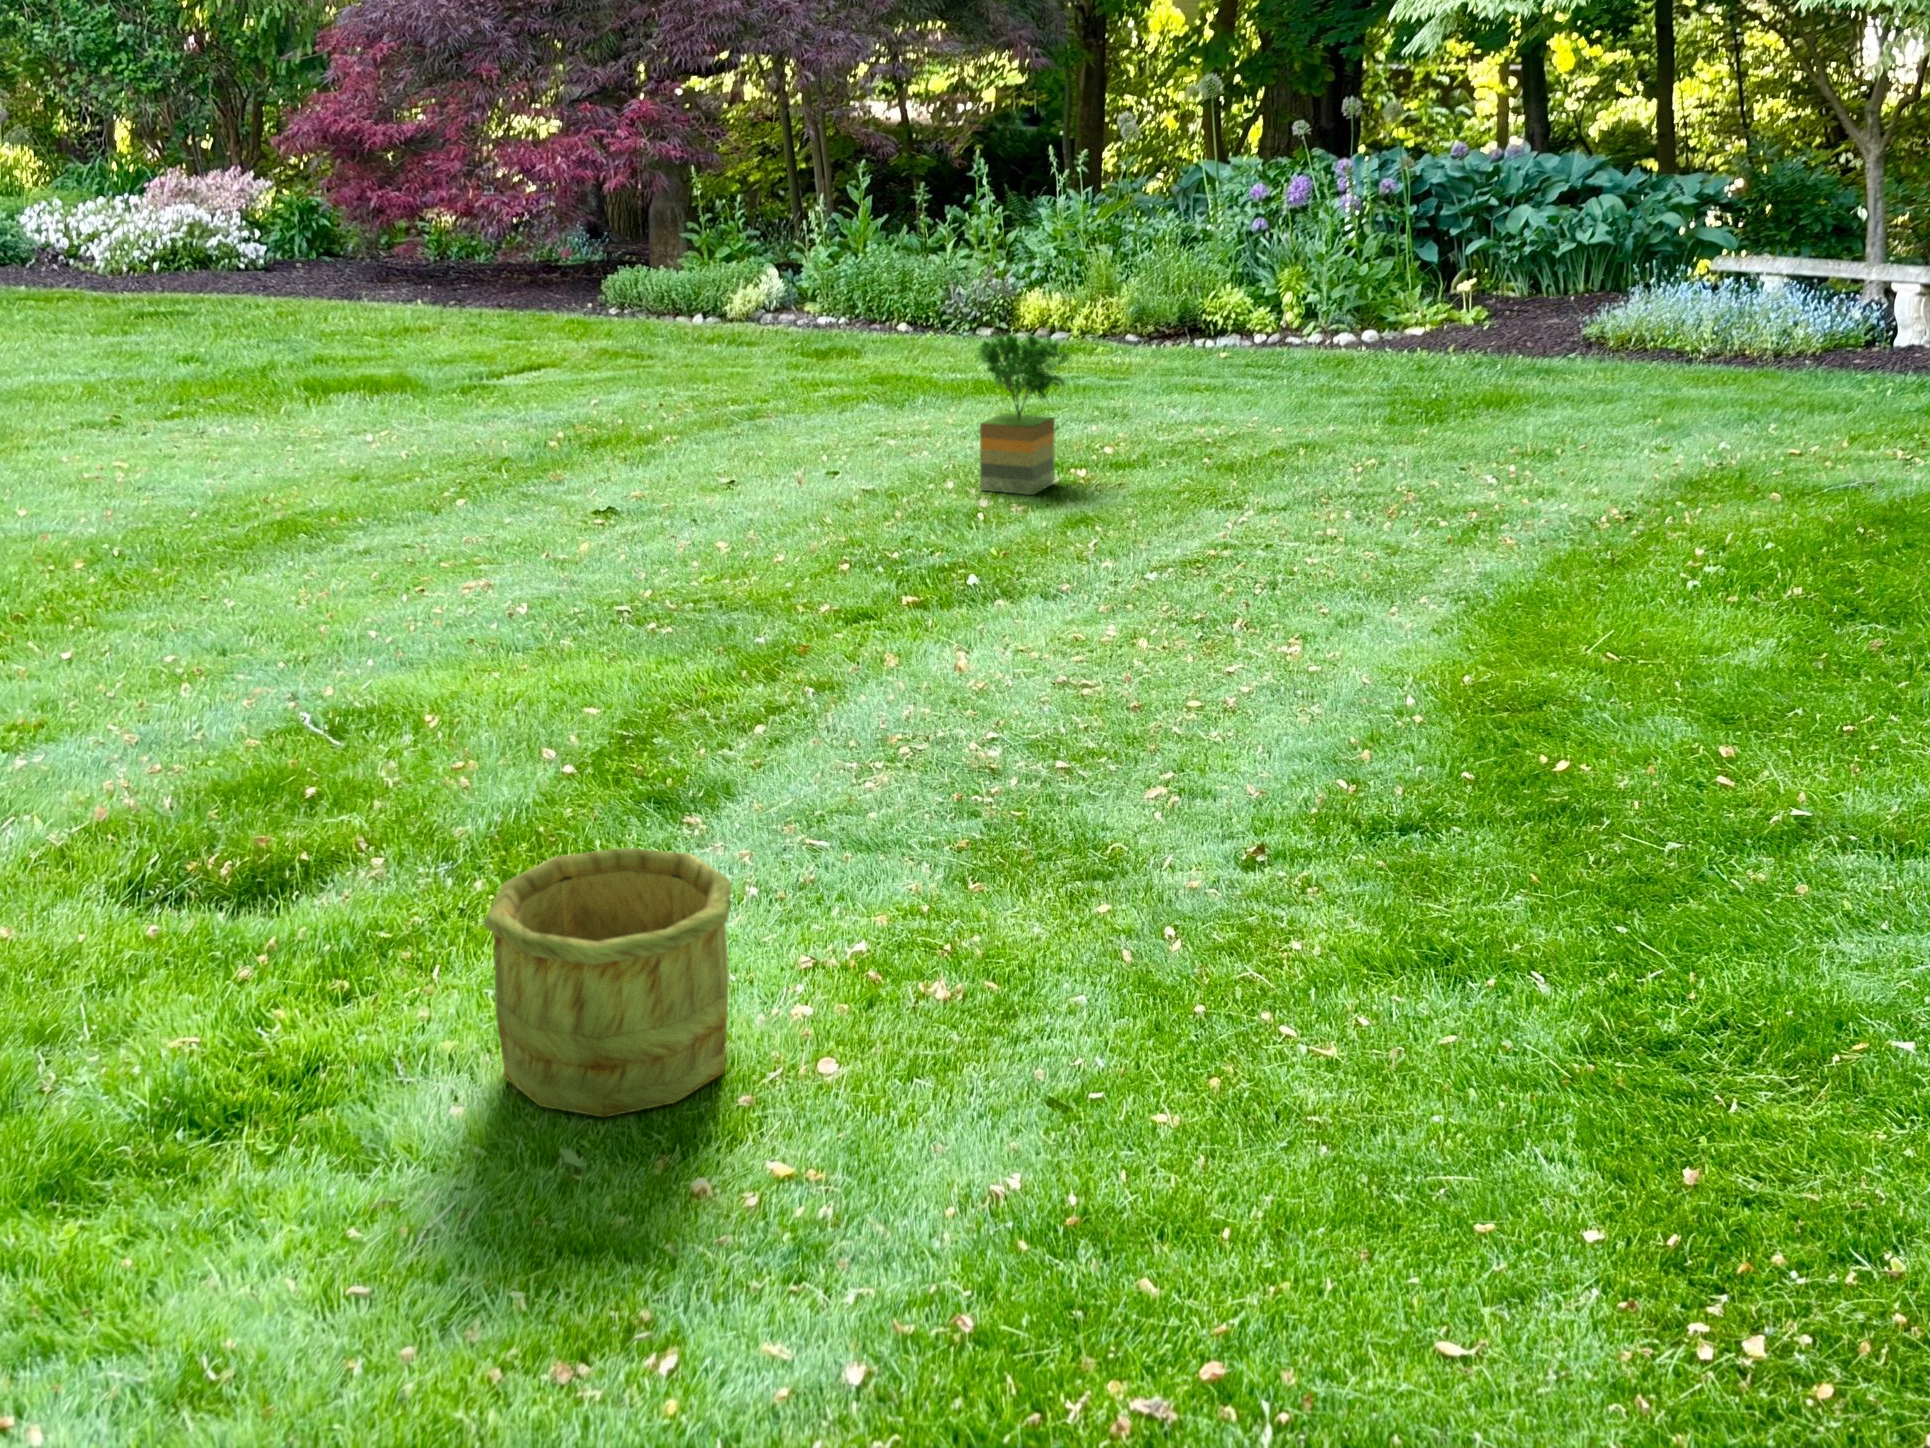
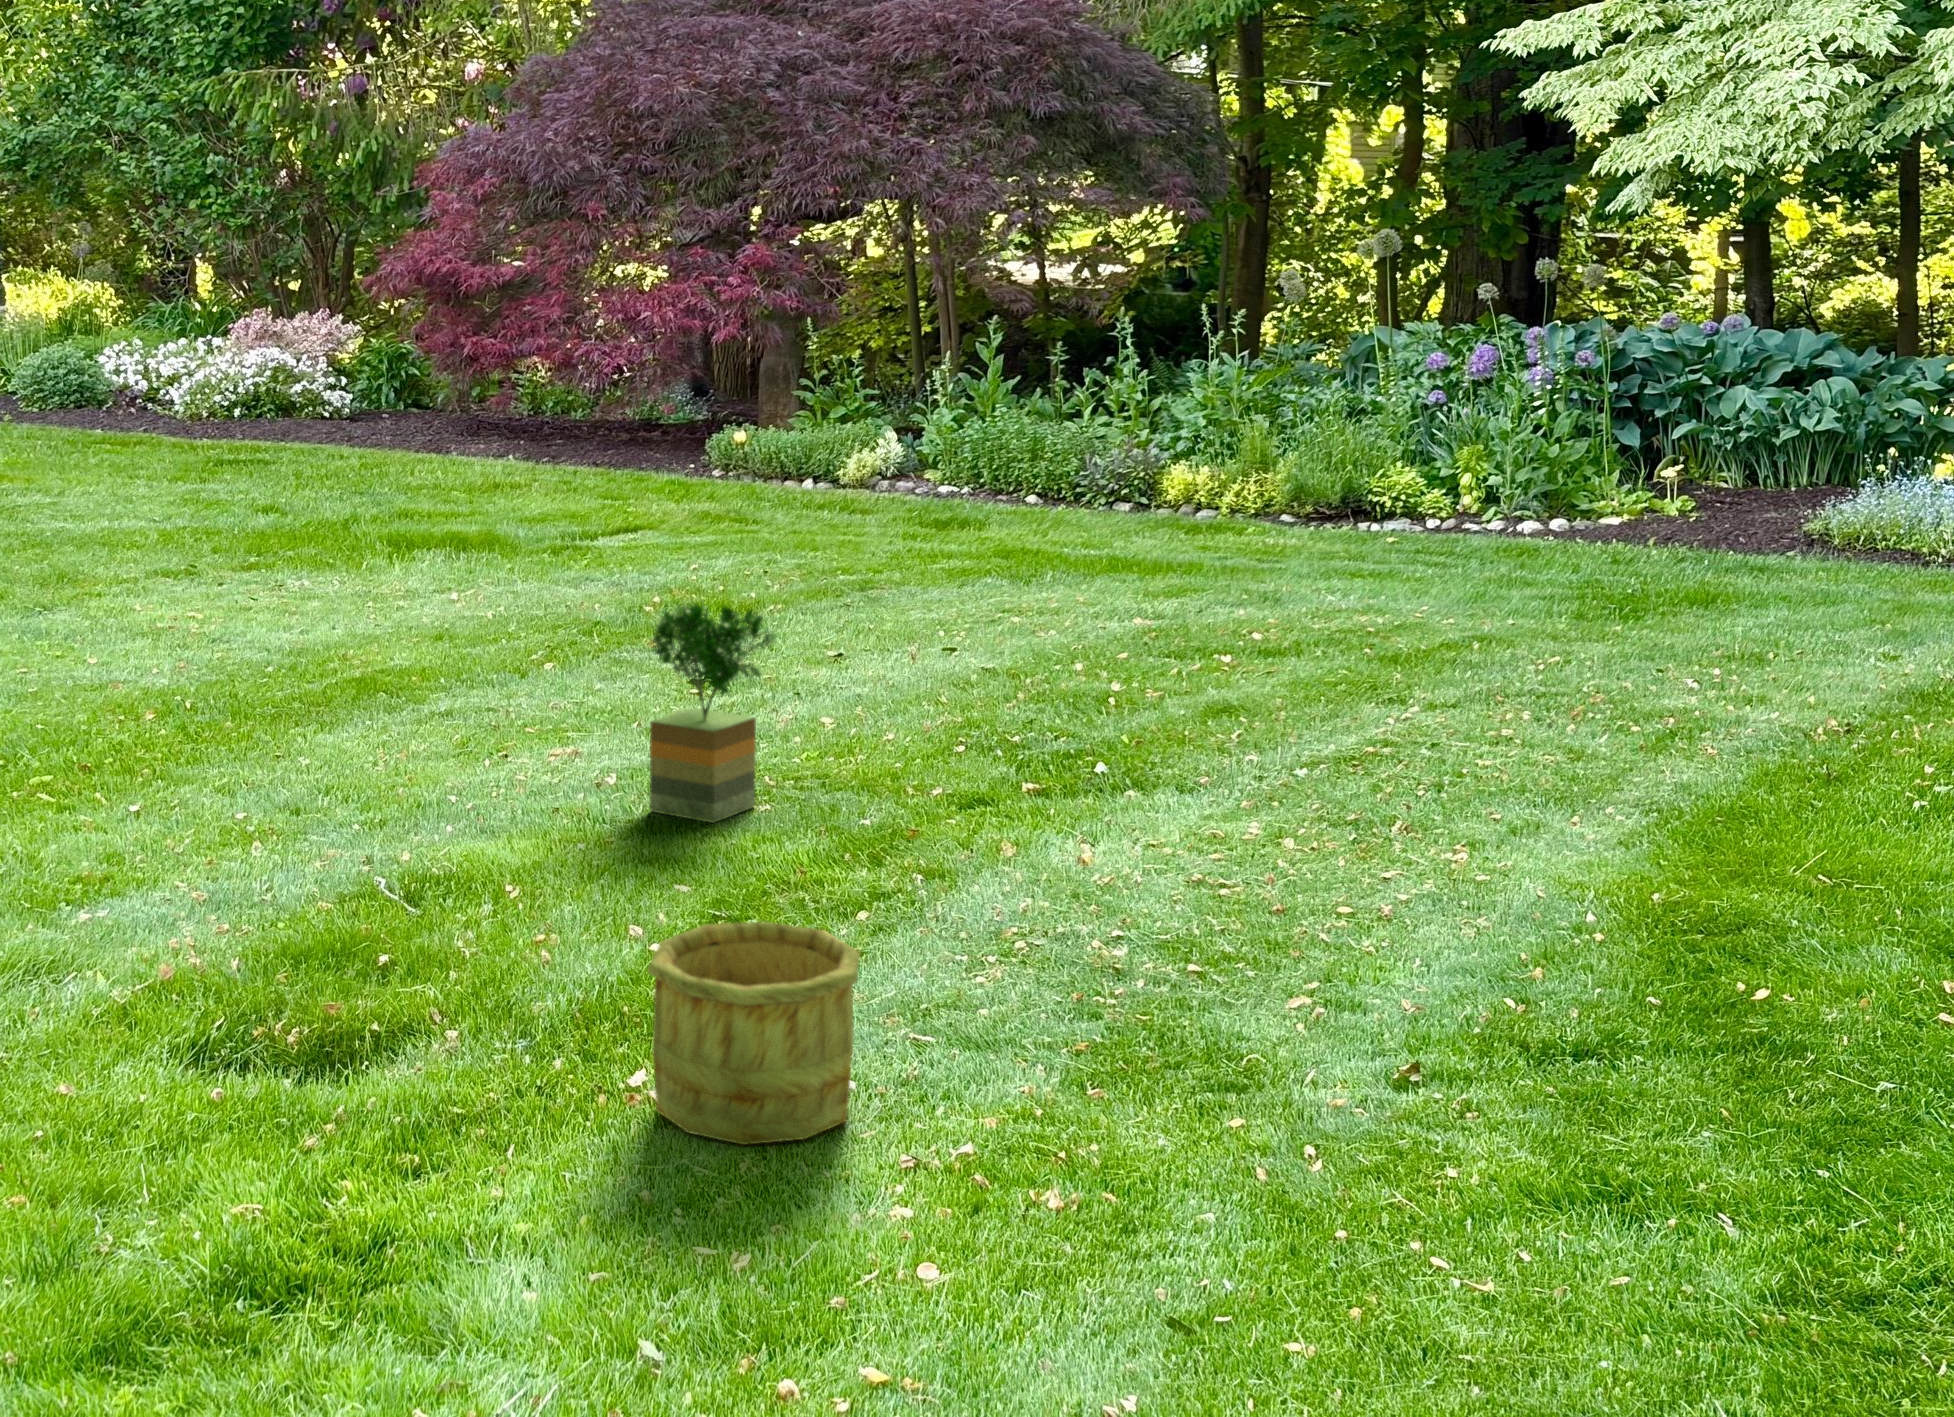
potted tree: present [976,334,1071,495] -> present [650,603,778,823]

